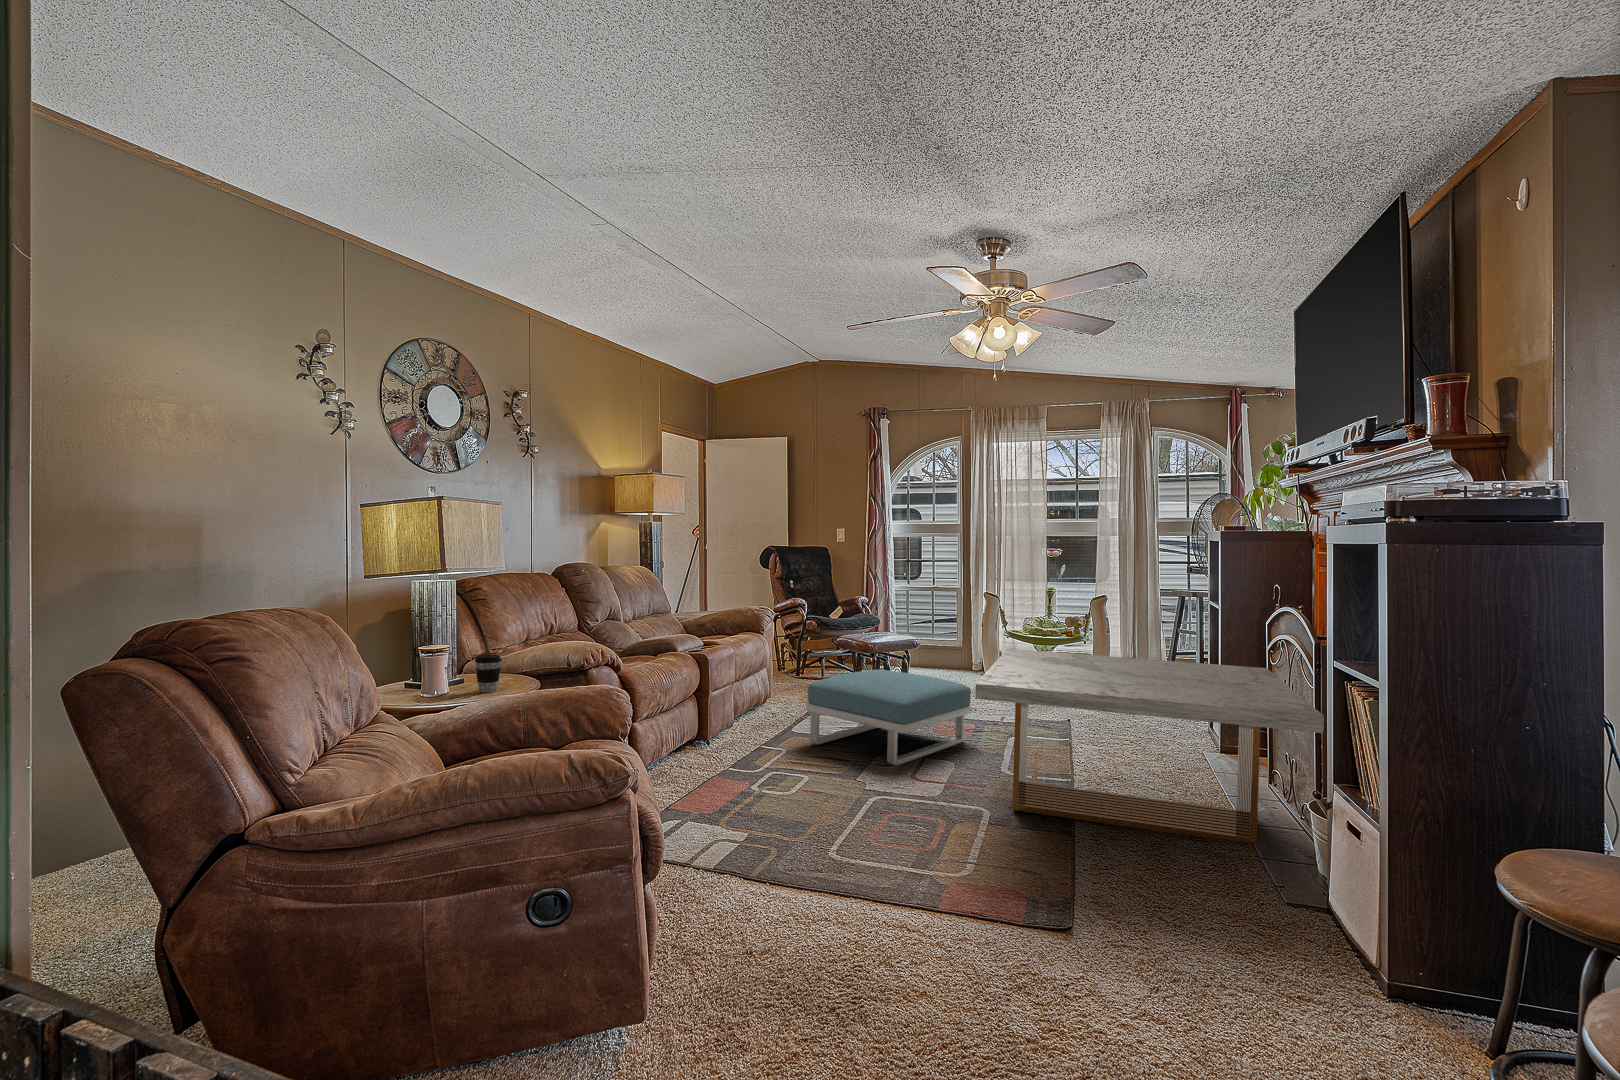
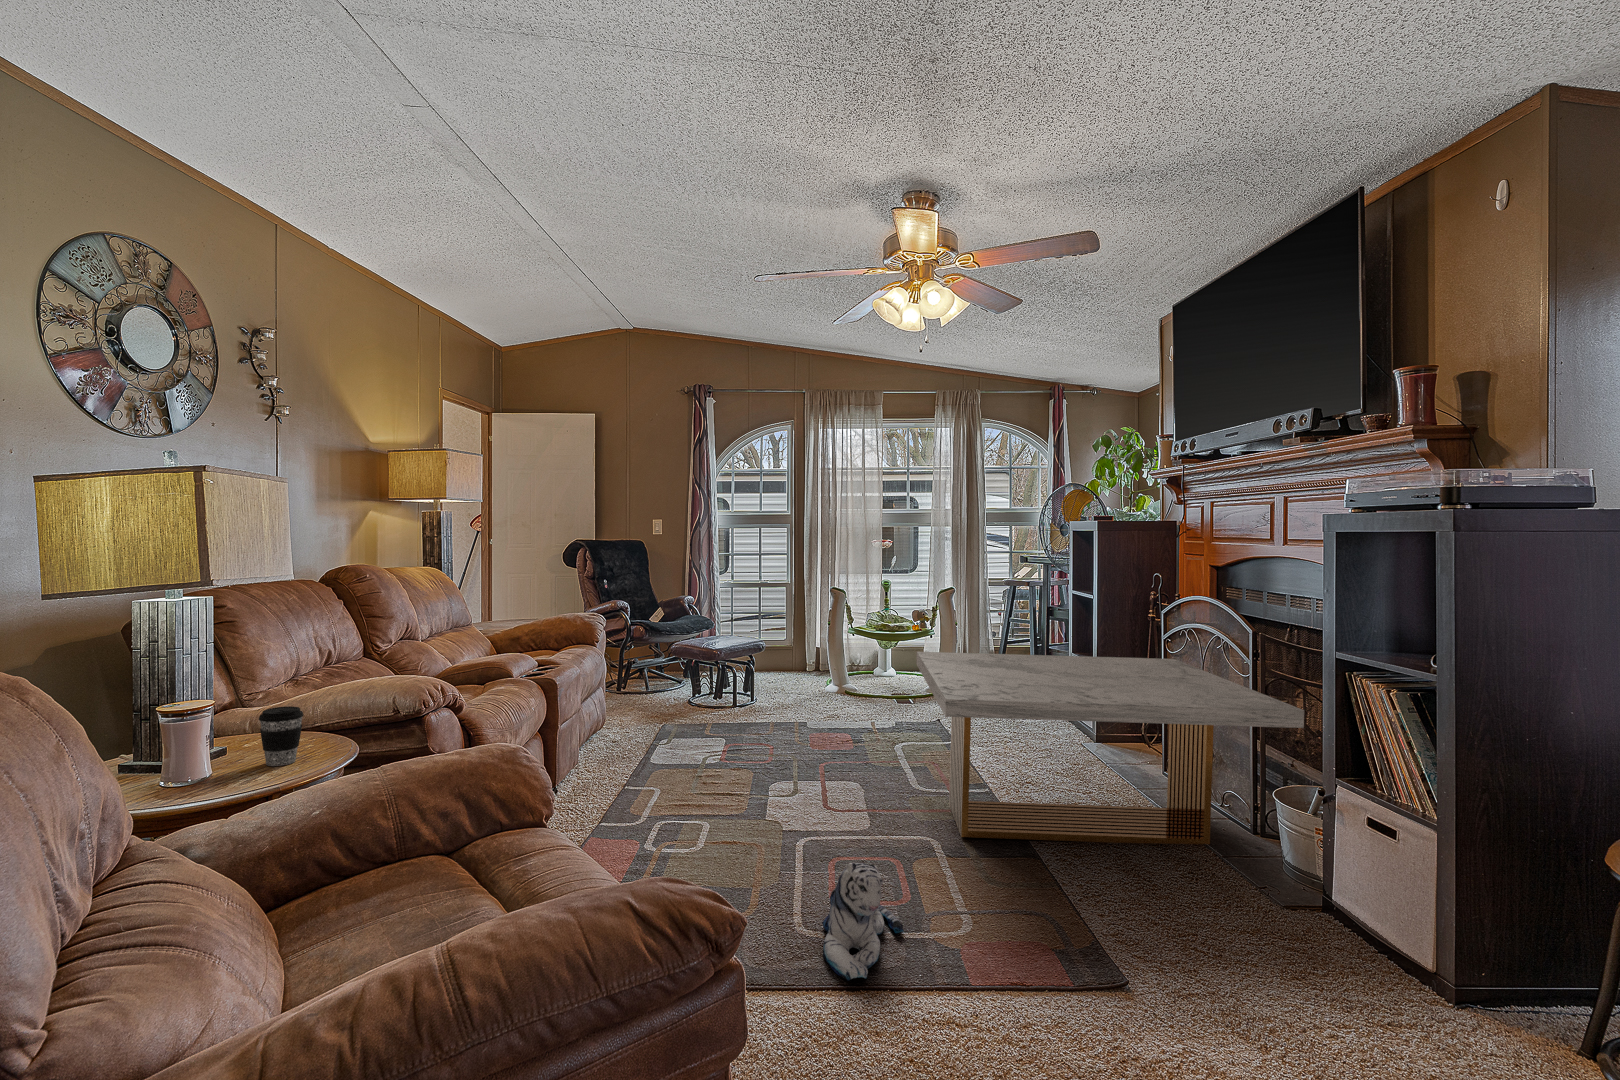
footstool: present [806,670,971,766] -> none [678,682,861,795]
plush toy: none [836,803,911,890] -> present [822,863,903,981]

